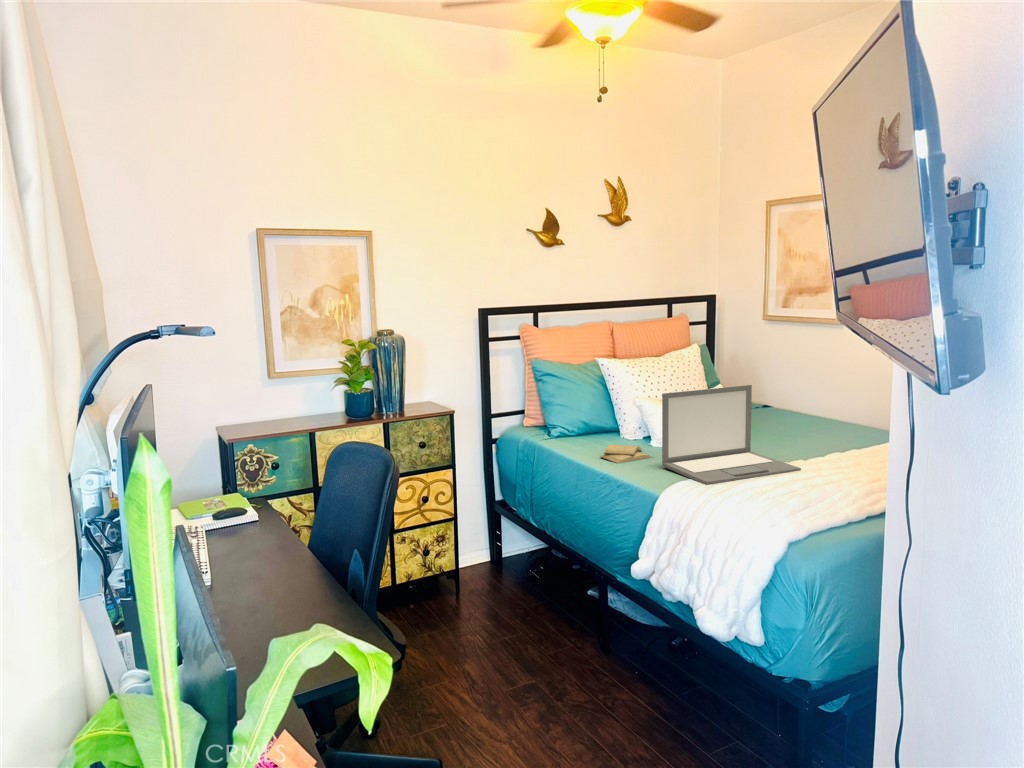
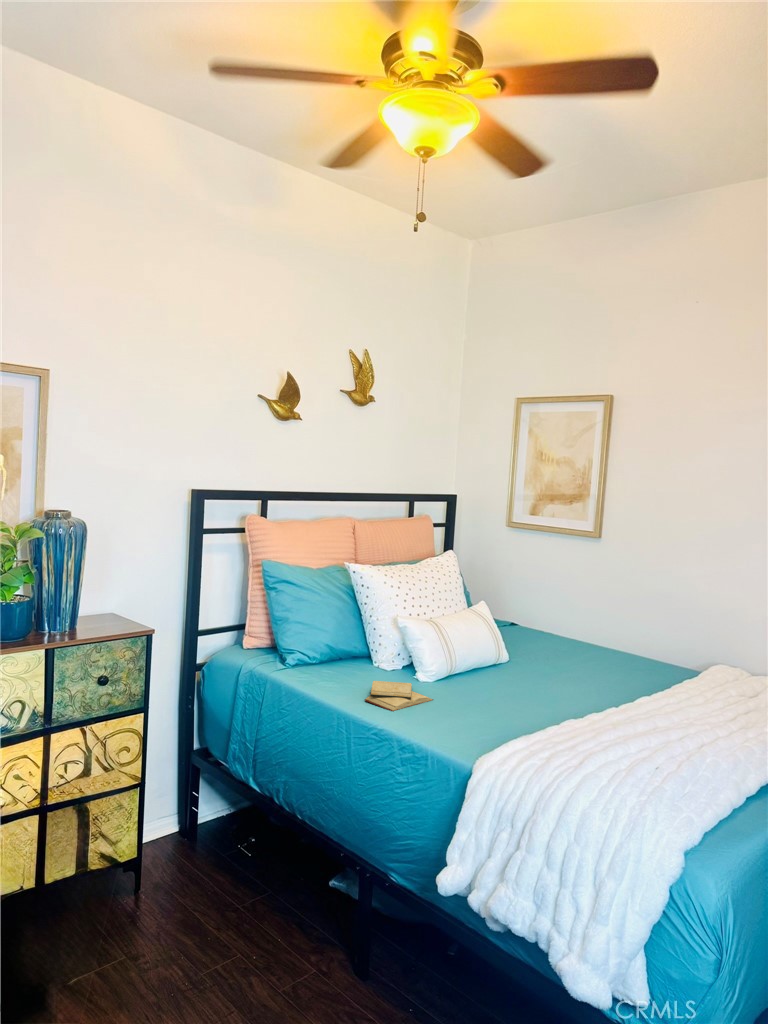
laptop: present [662,385,801,485] -> none [458,609,630,753]

